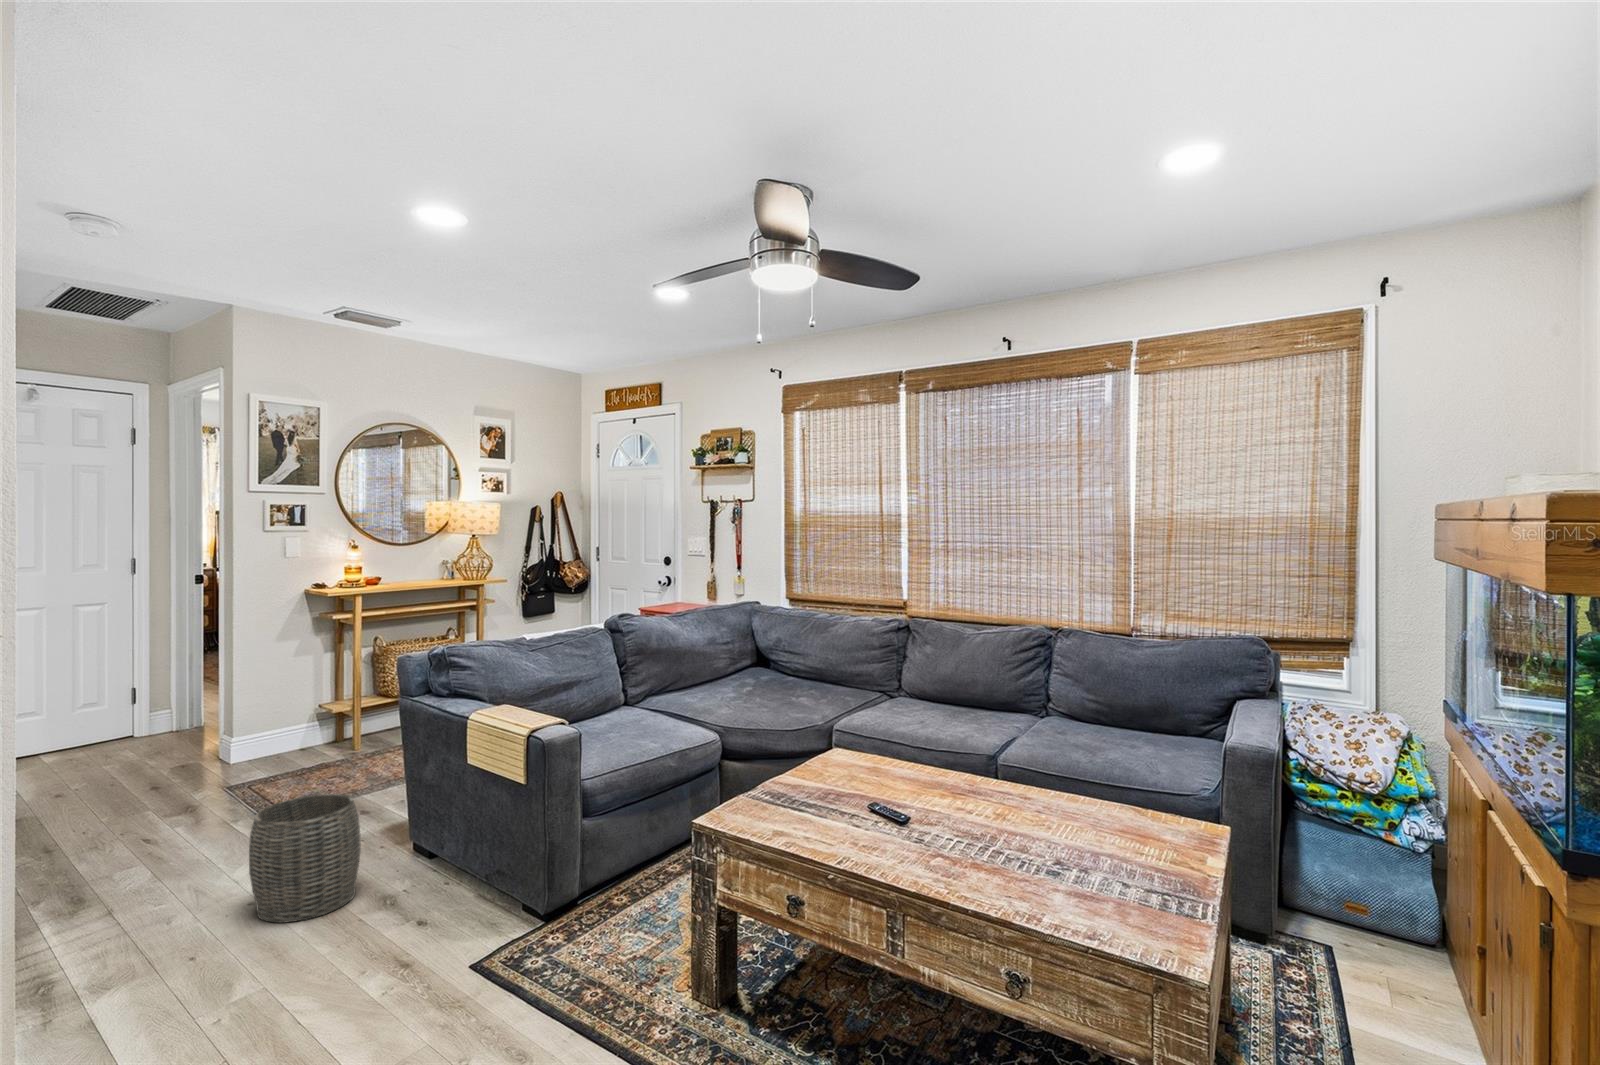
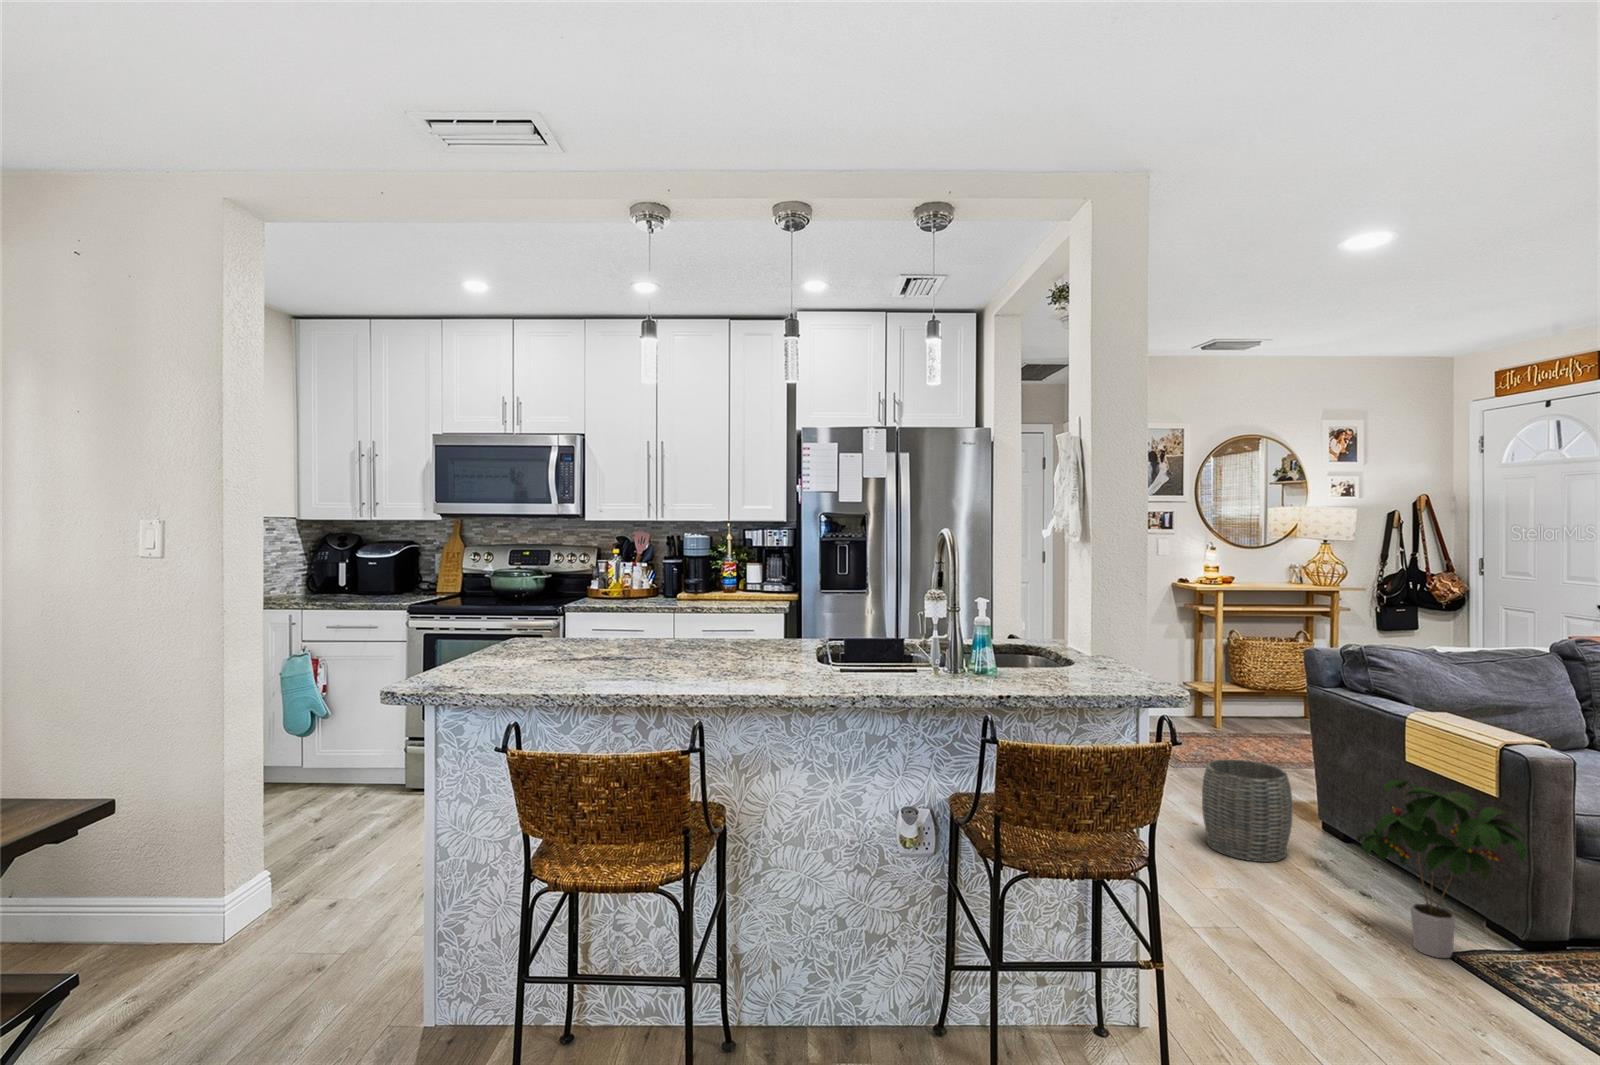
potted plant: none [395,789,534,979] -> present [1356,779,1527,958]

